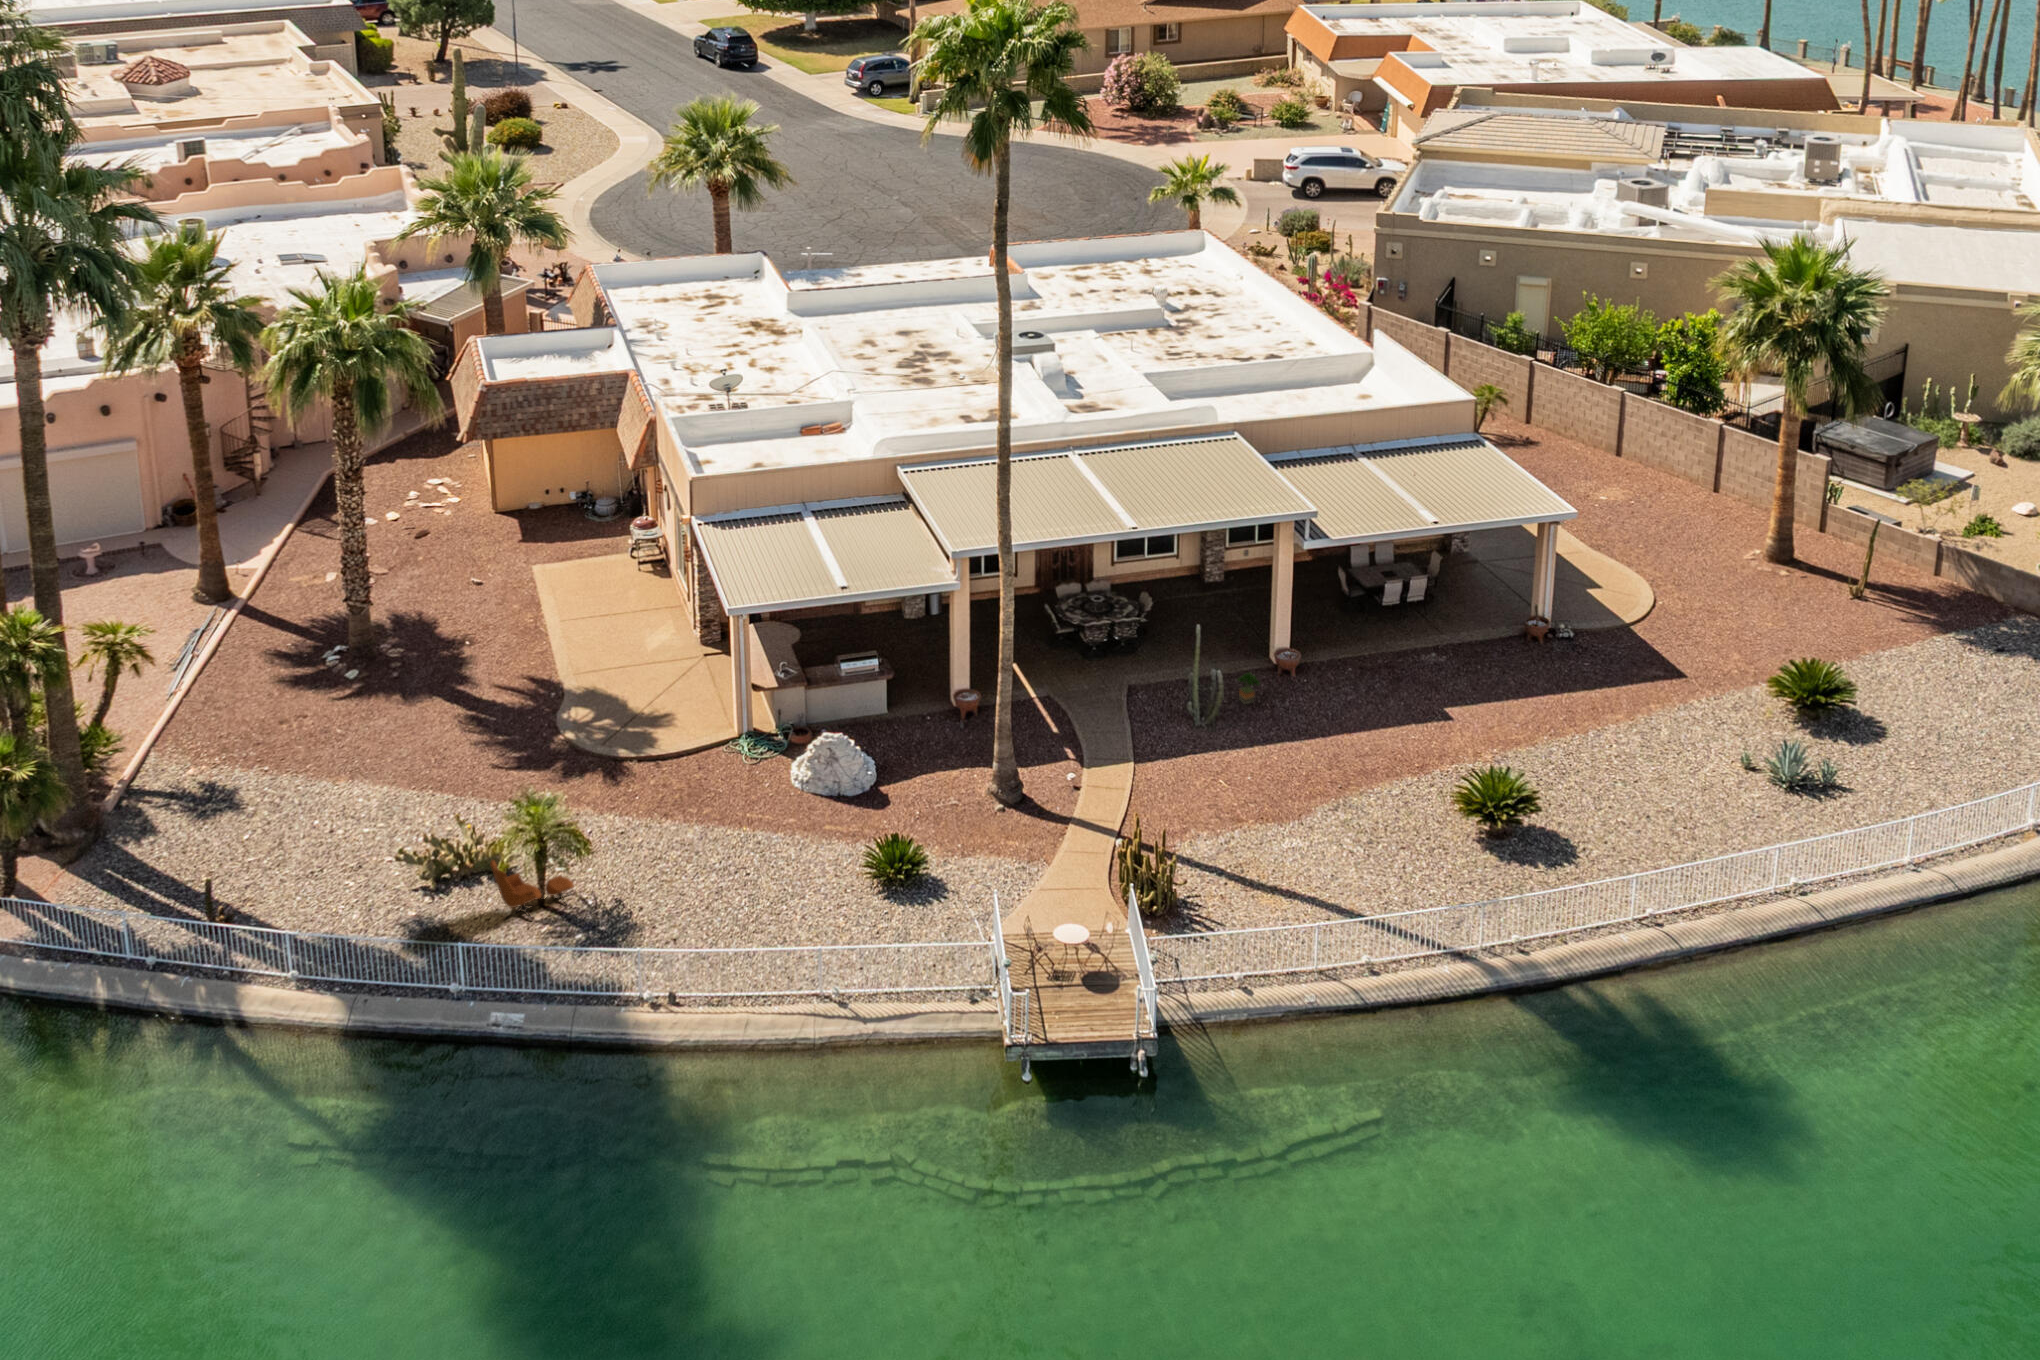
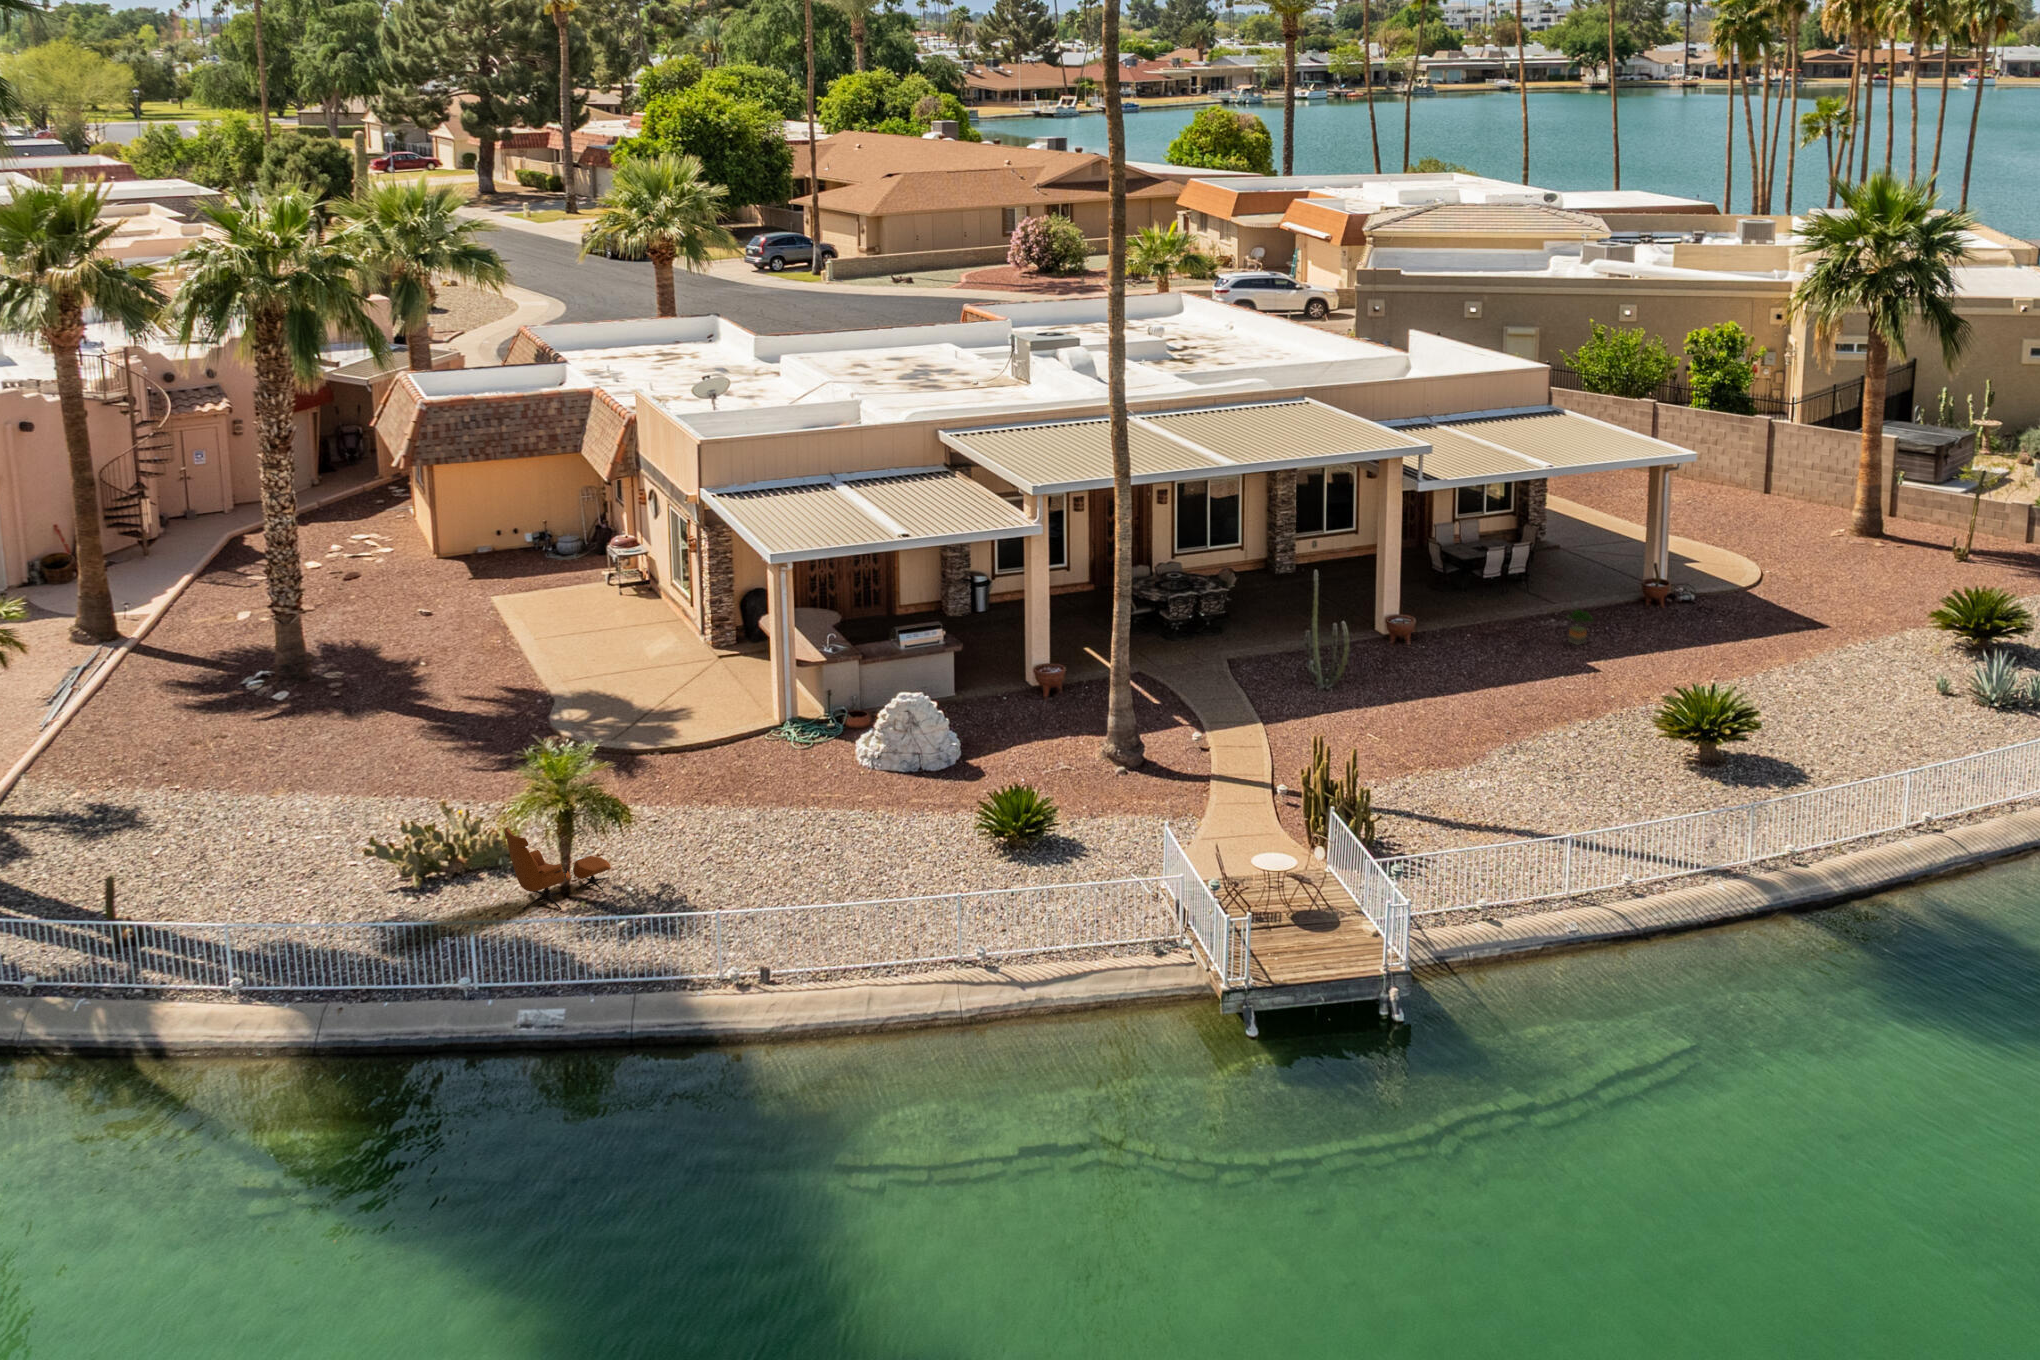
potted tree: present [1238,673,1260,704] -> present [1567,610,1592,645]

